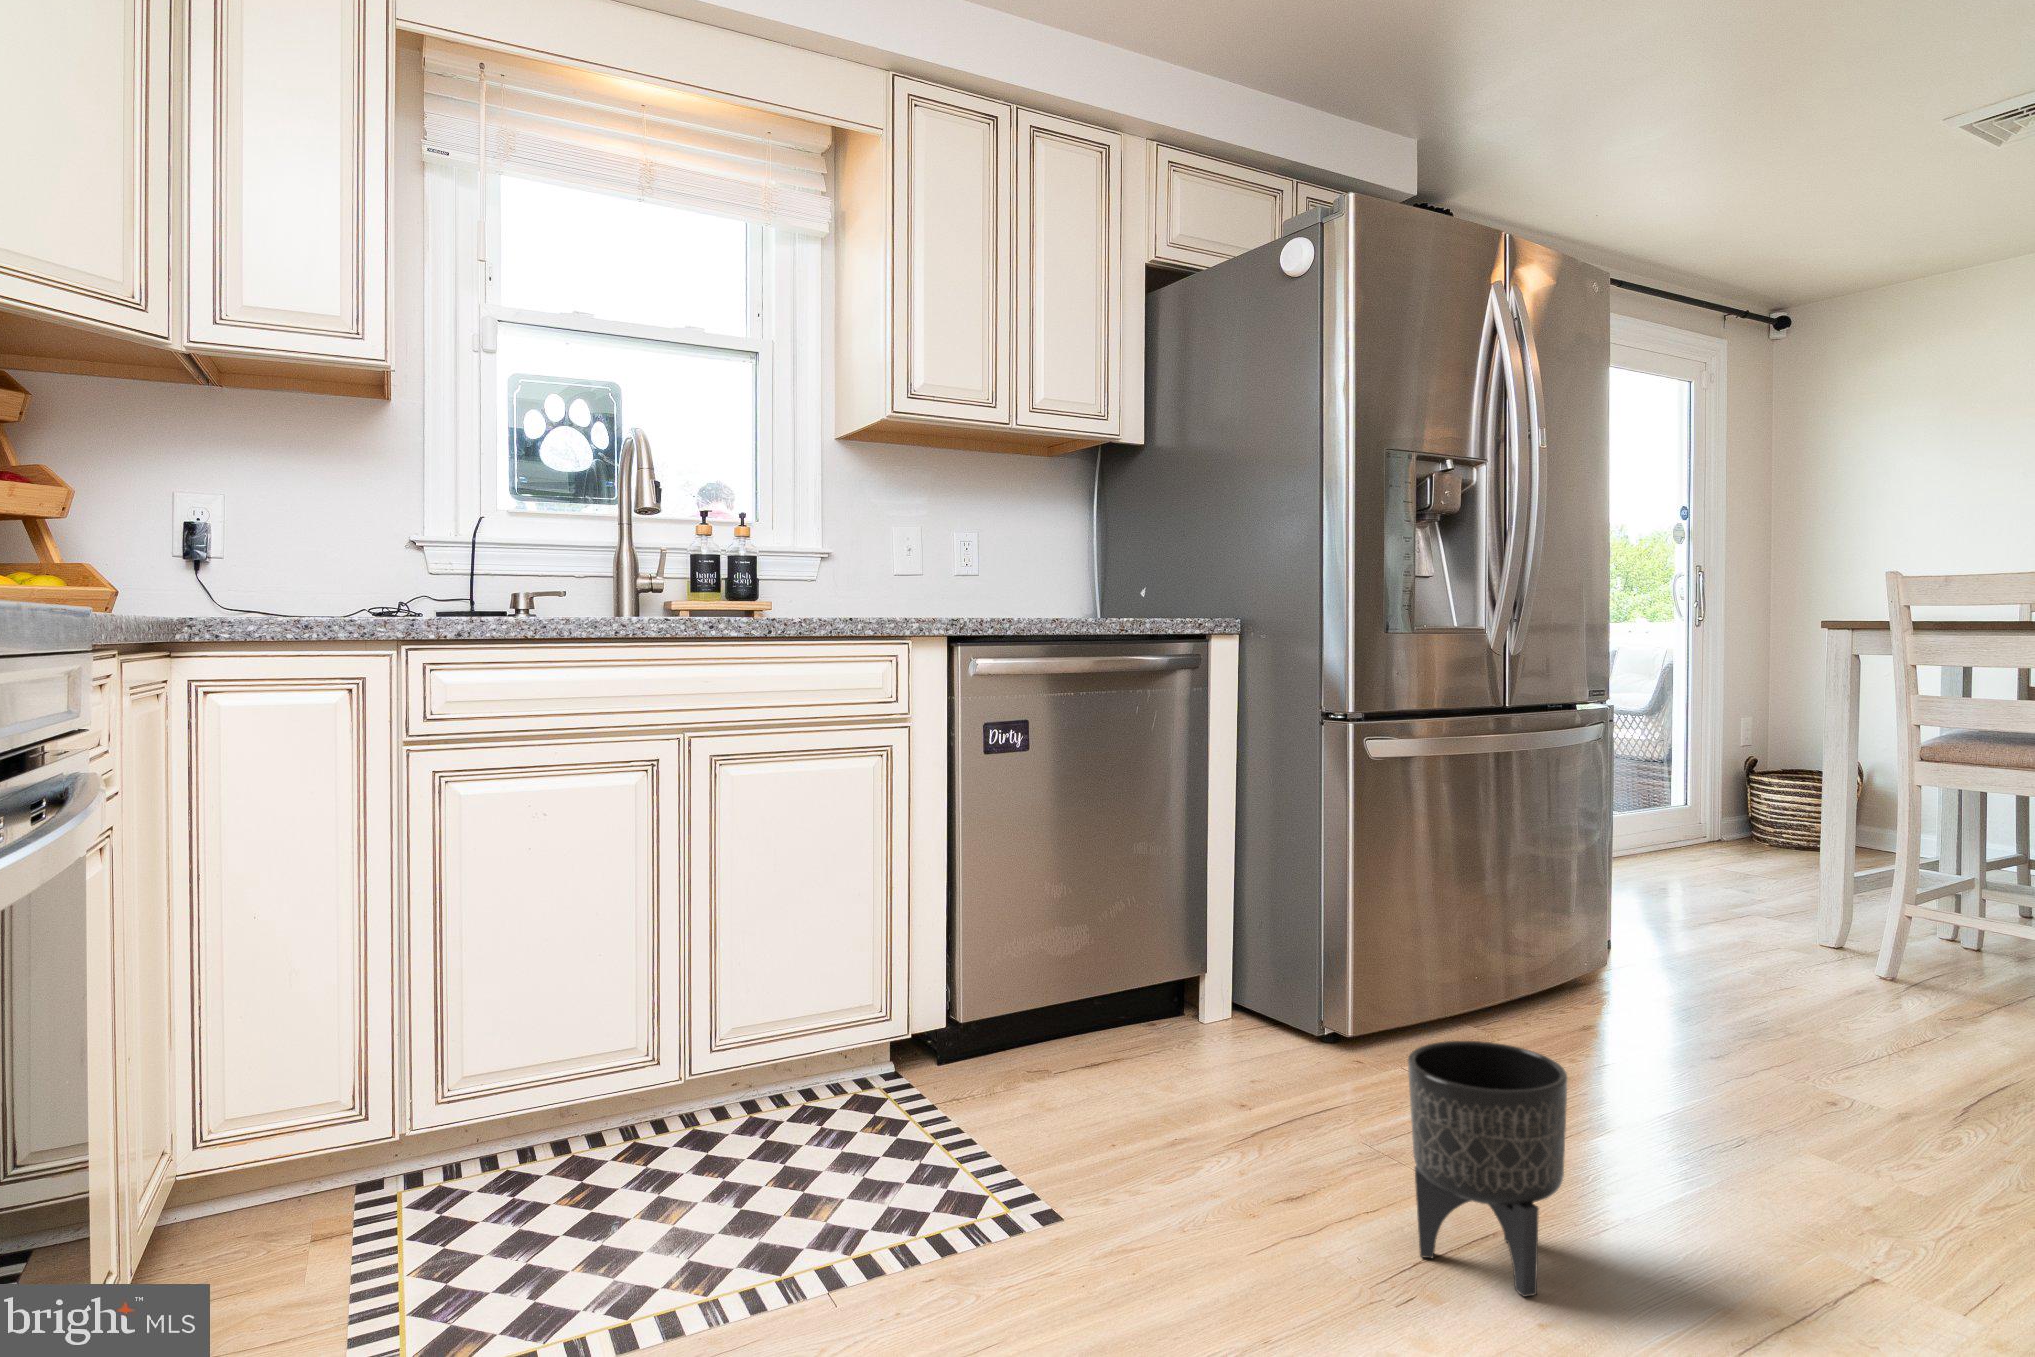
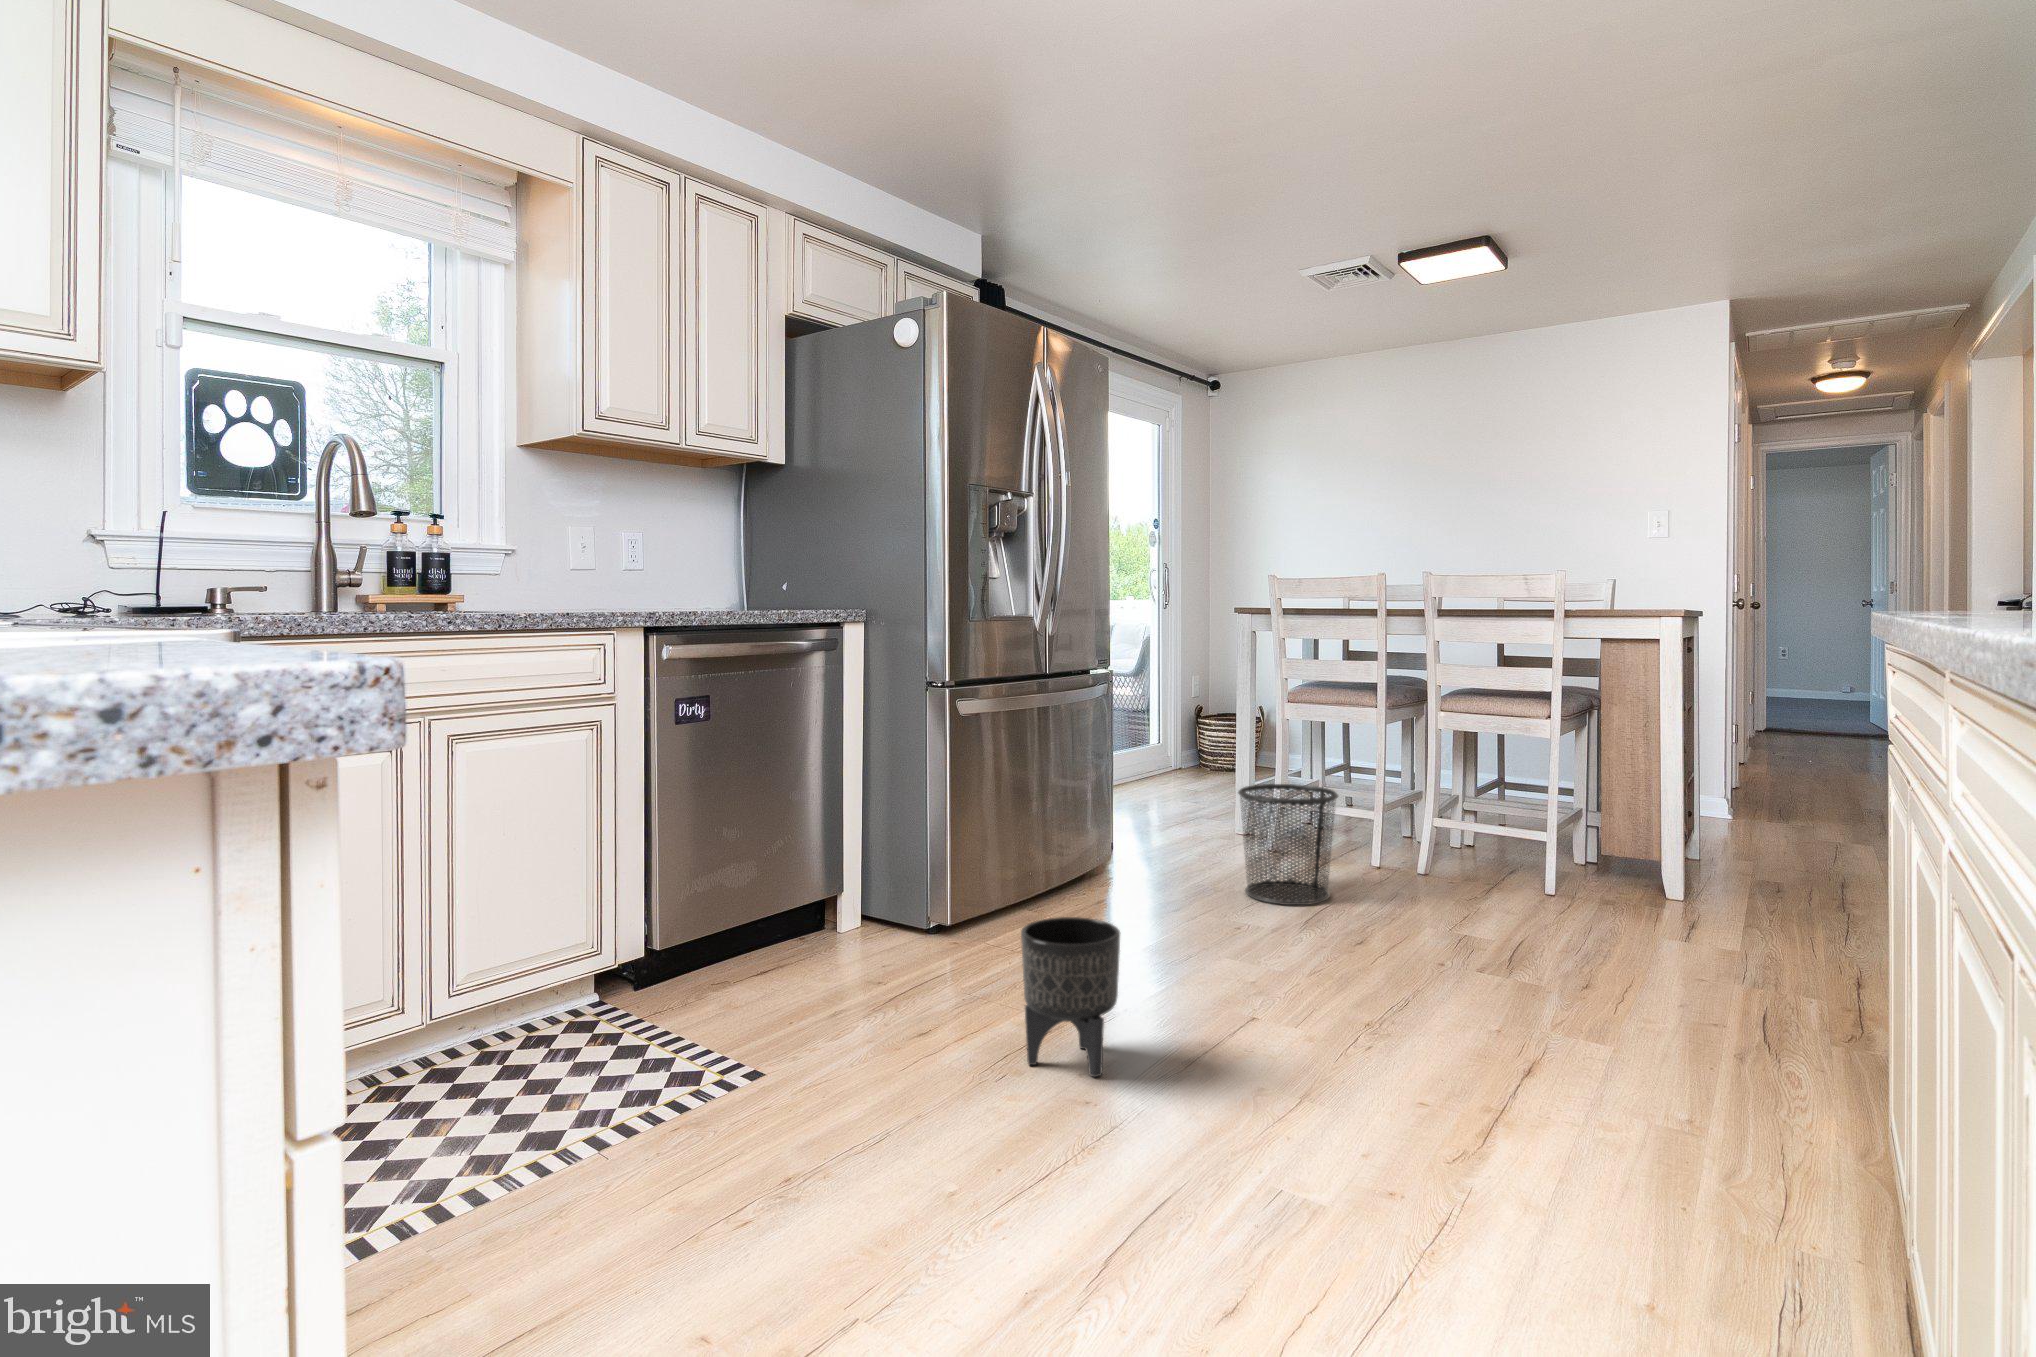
waste bin: none [1783,858,1966,1047] -> present [1238,784,1338,905]

